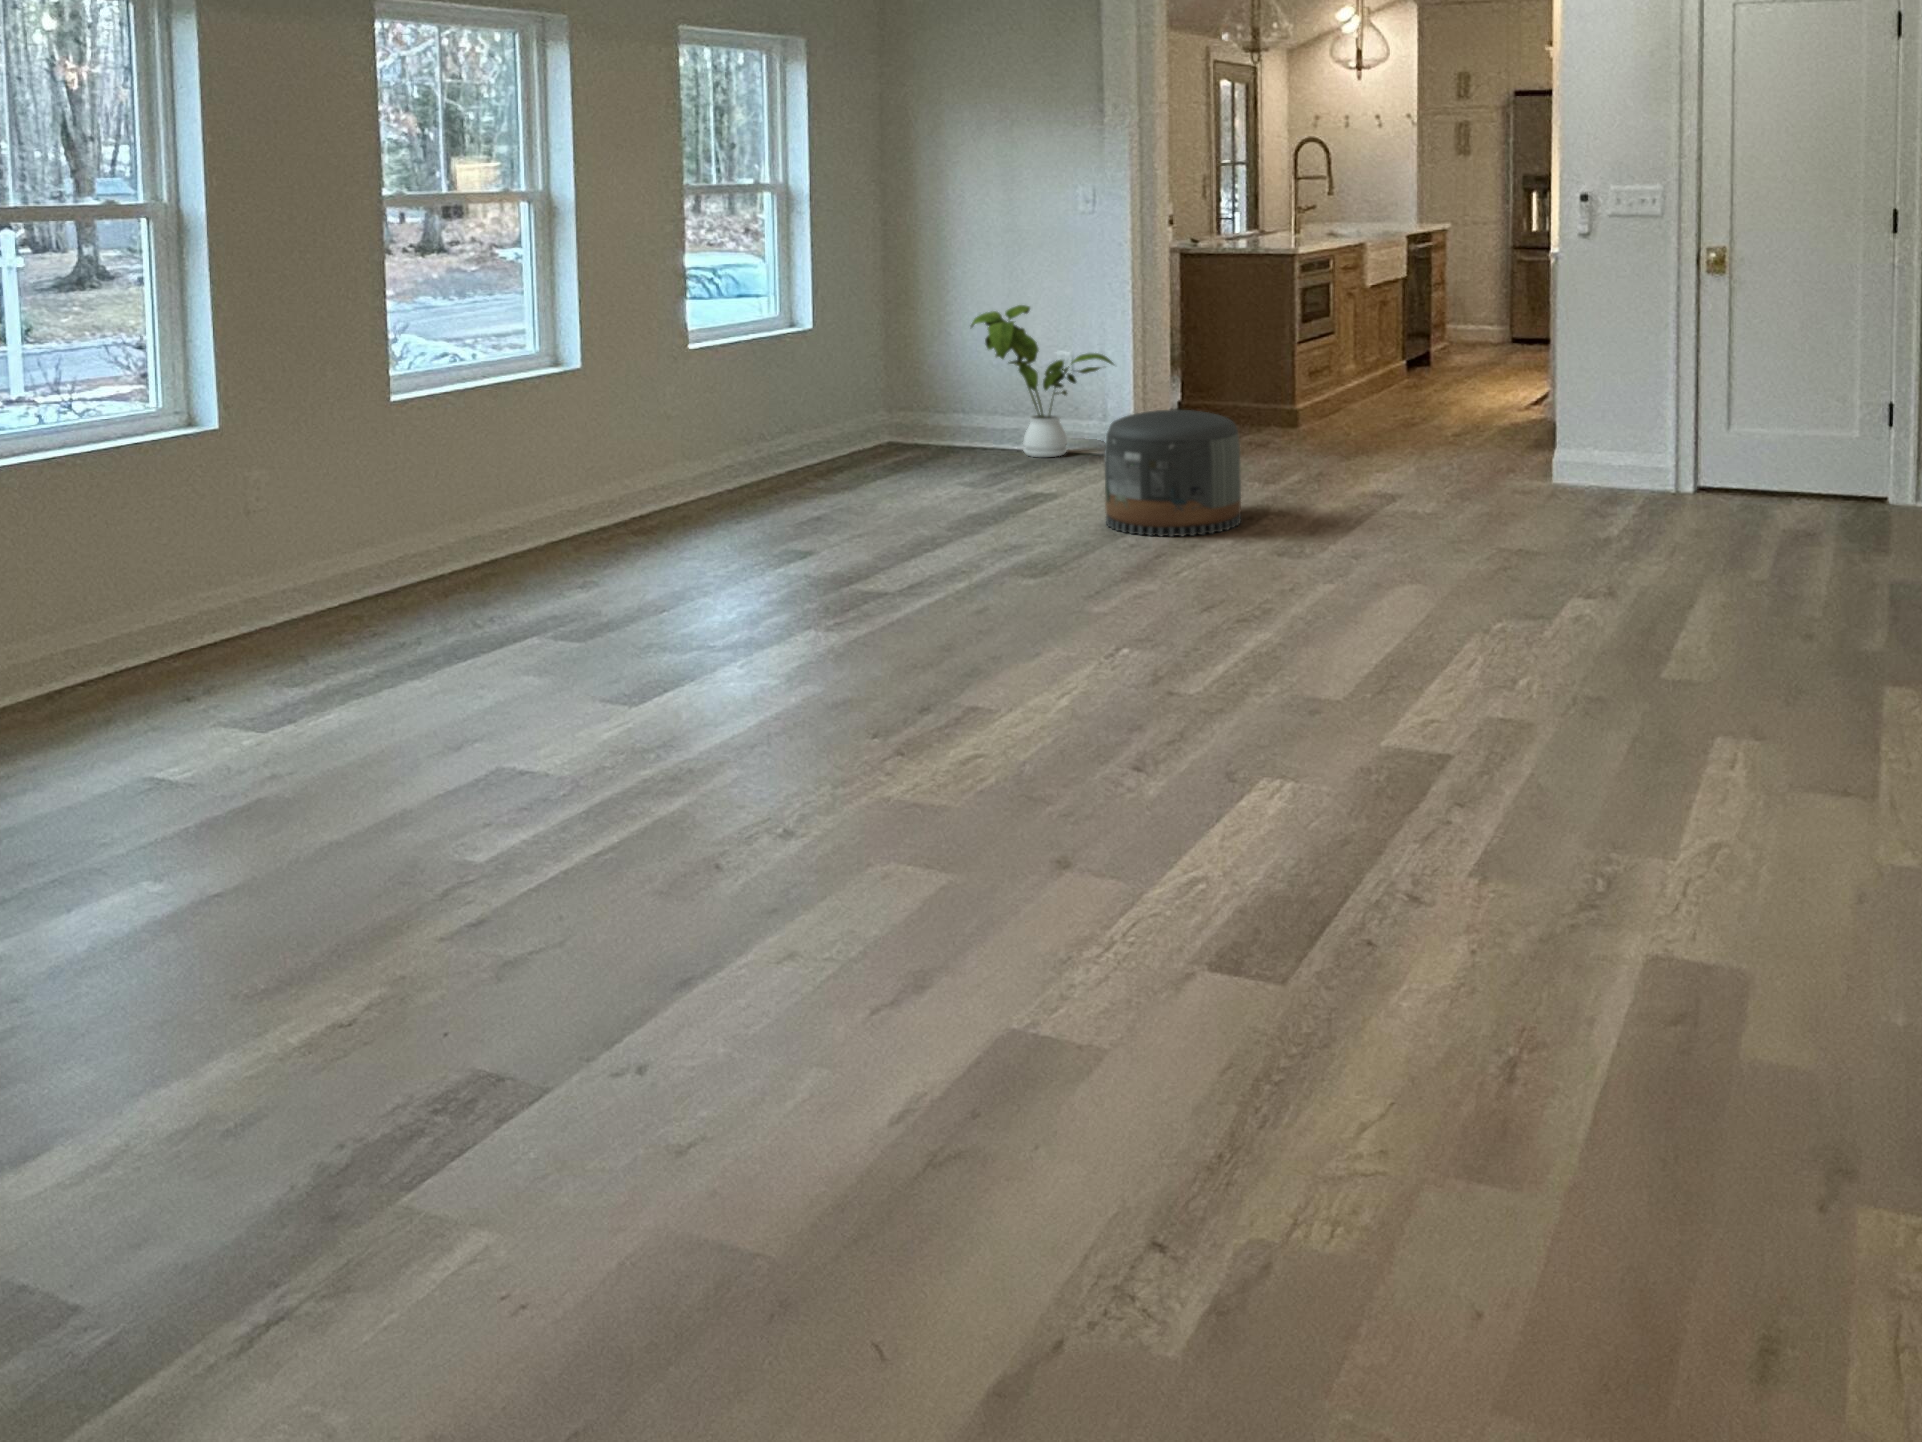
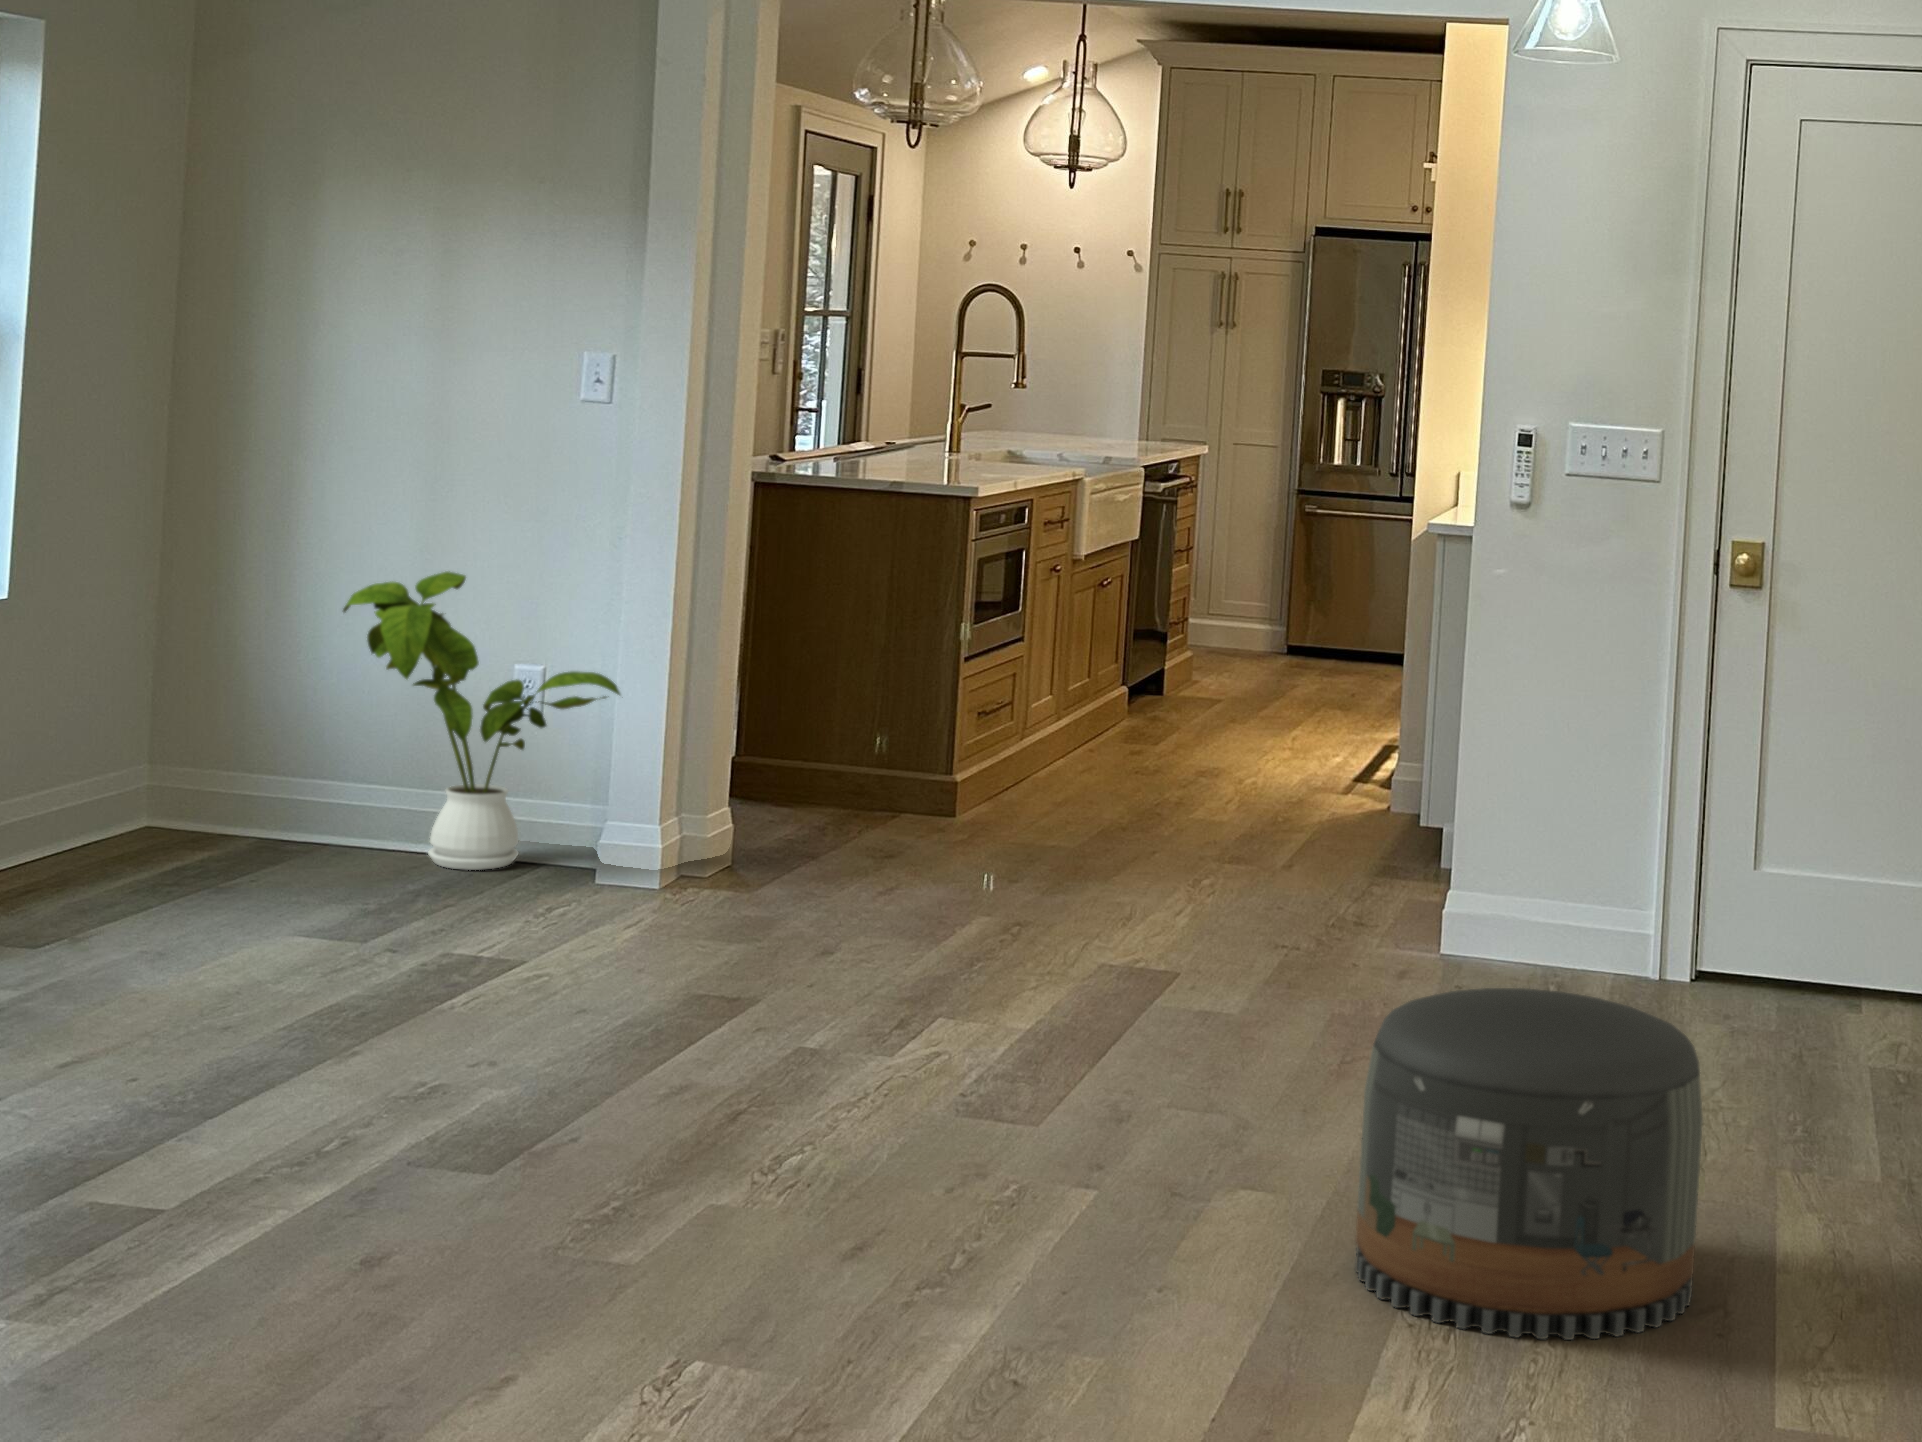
pouf: present [1104,410,1241,537] -> present [1355,988,1703,1340]

